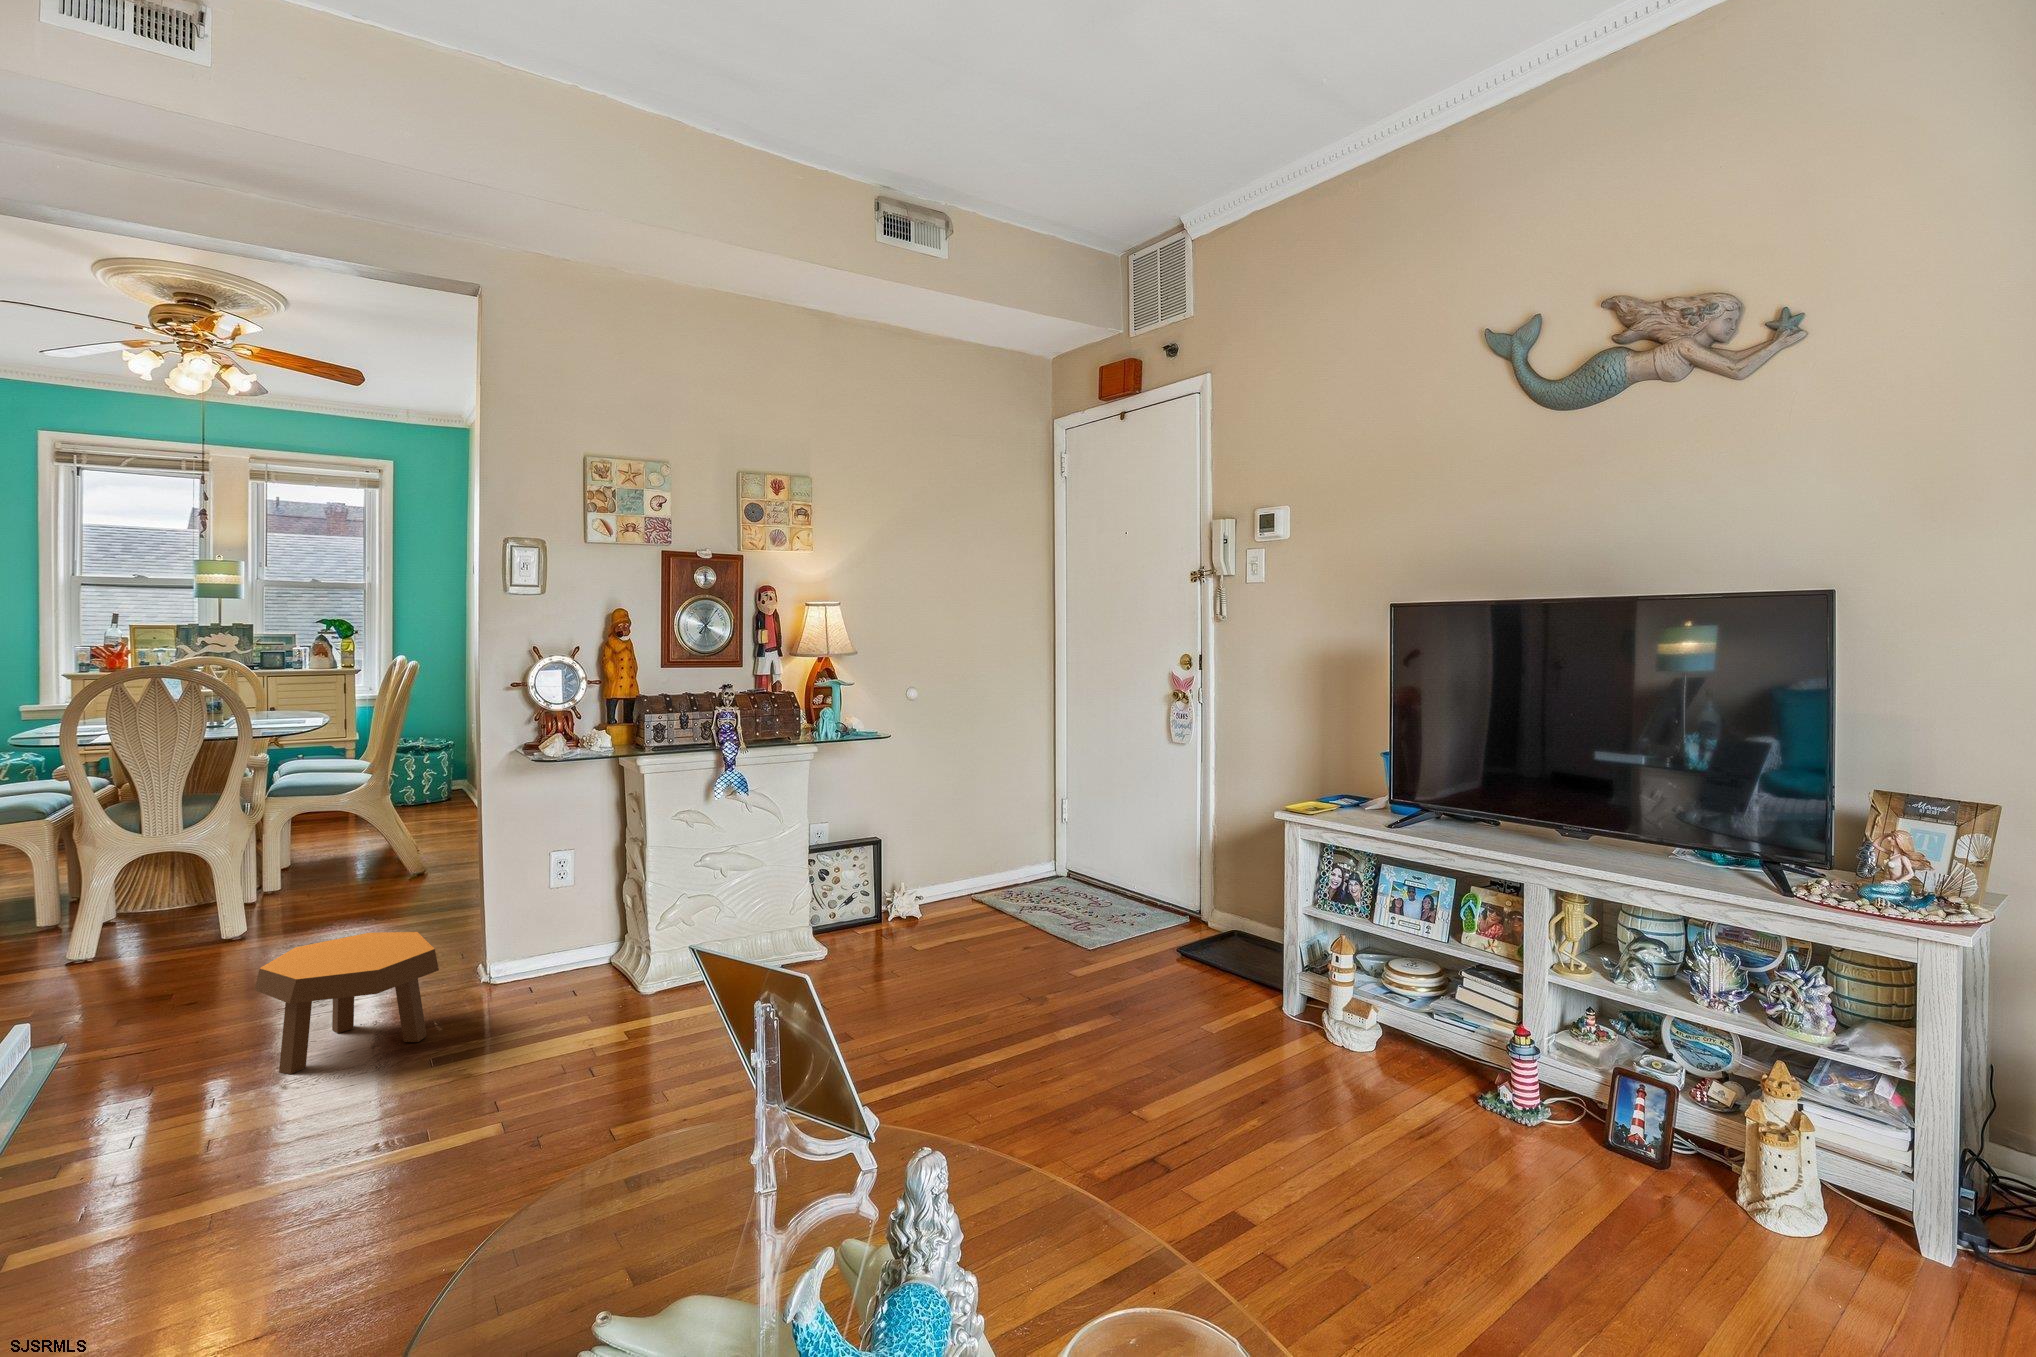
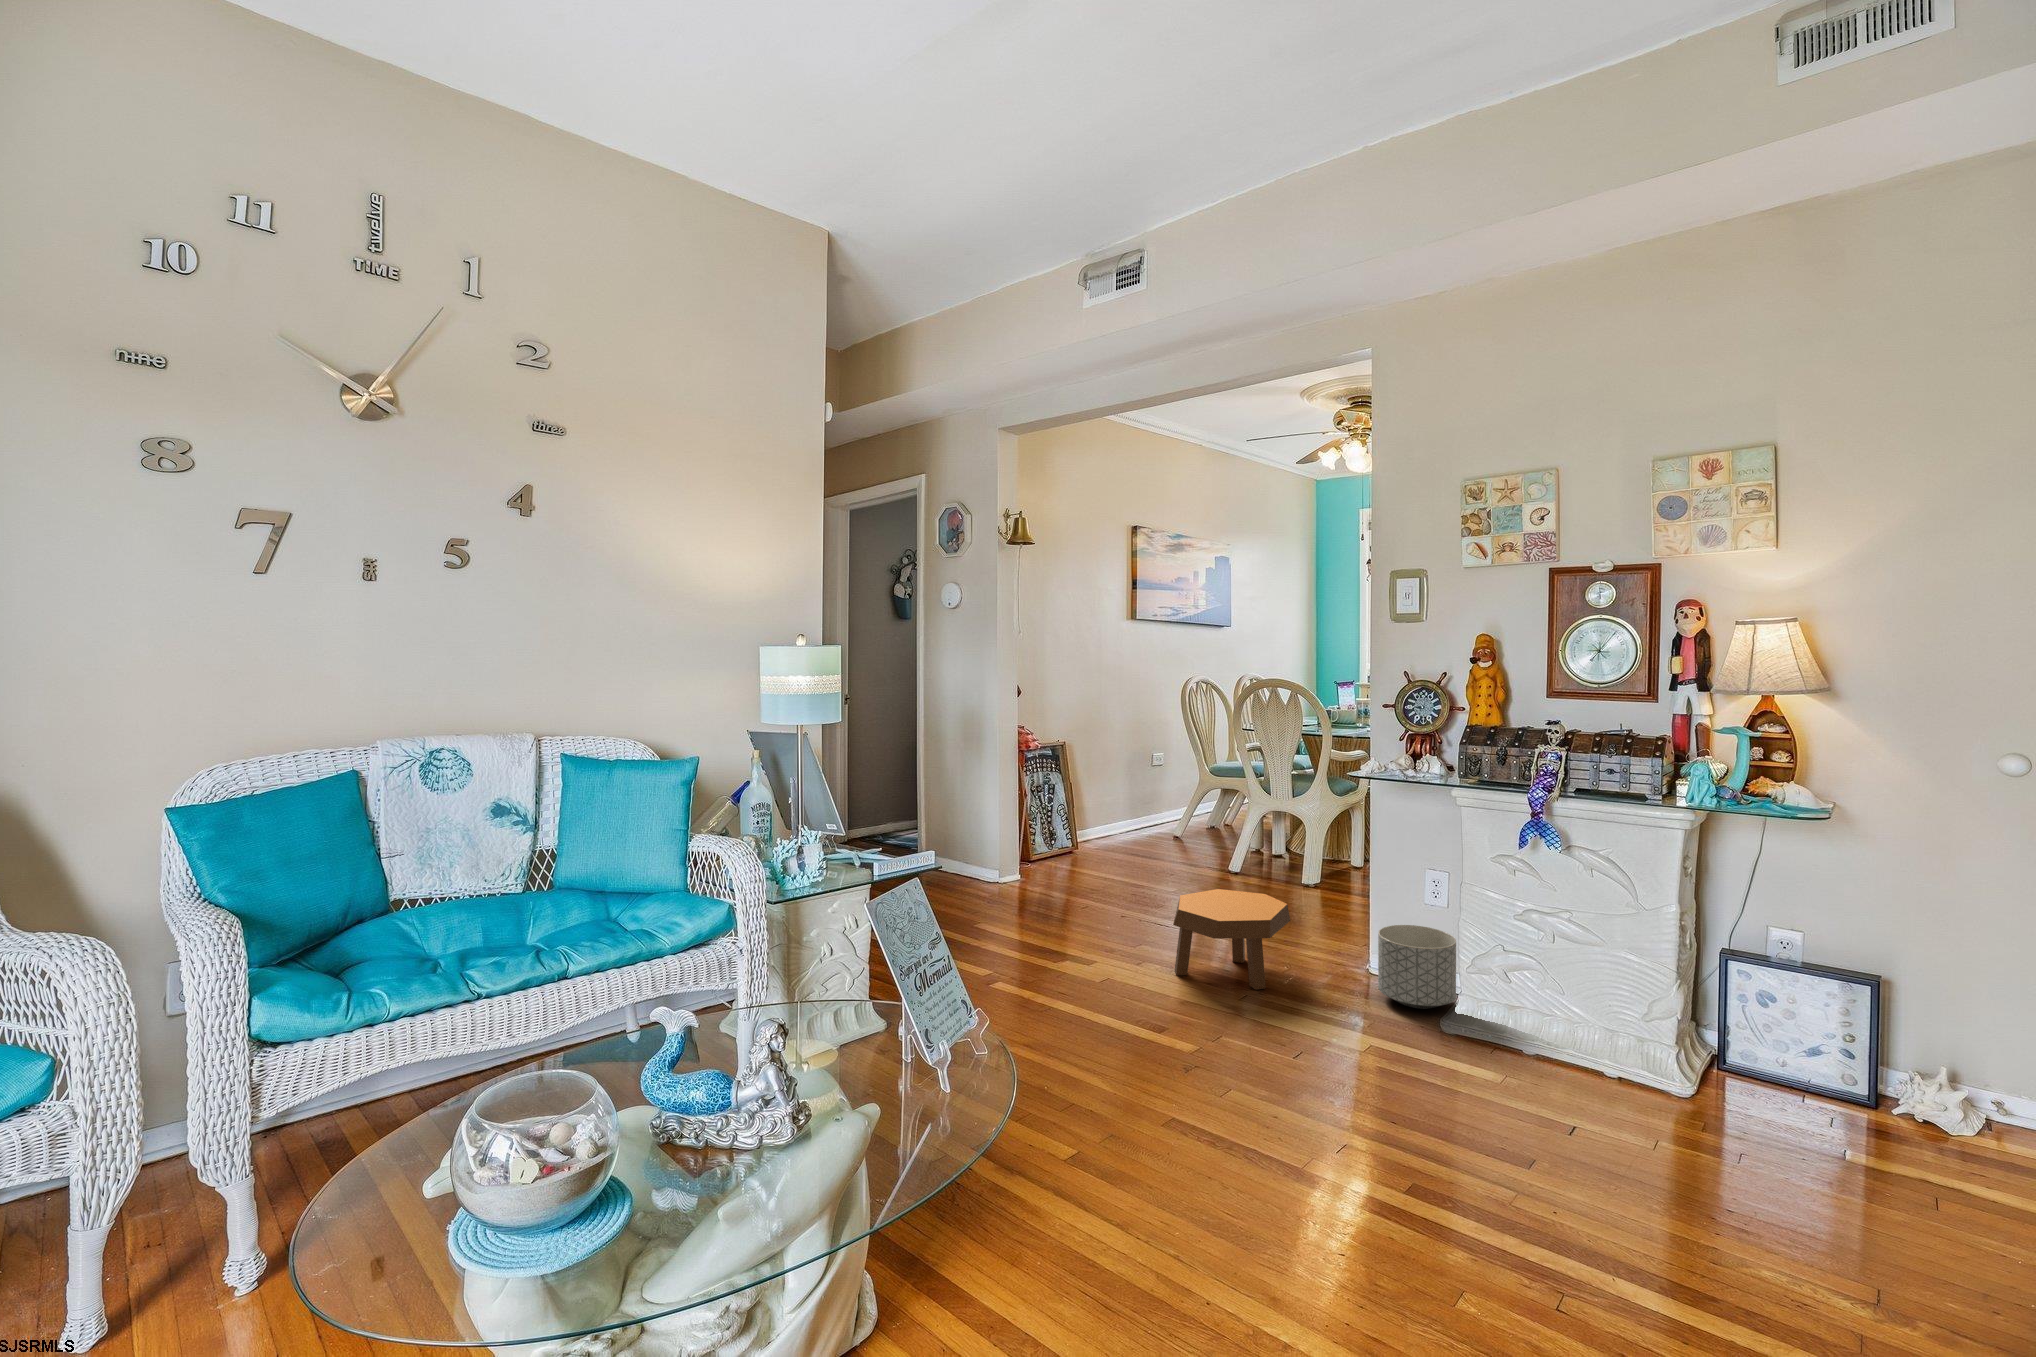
planter: none [539,907,620,991] -> present [1378,925,1456,1009]

